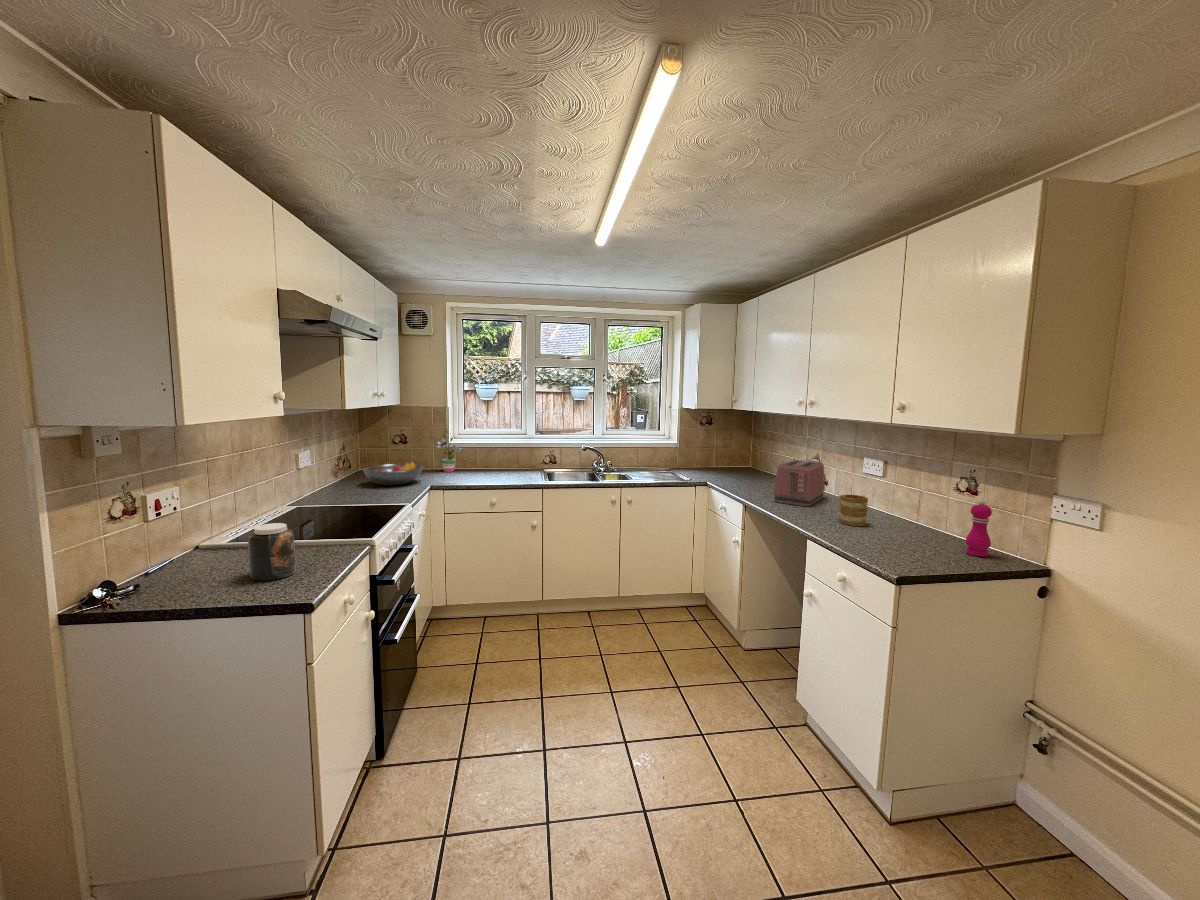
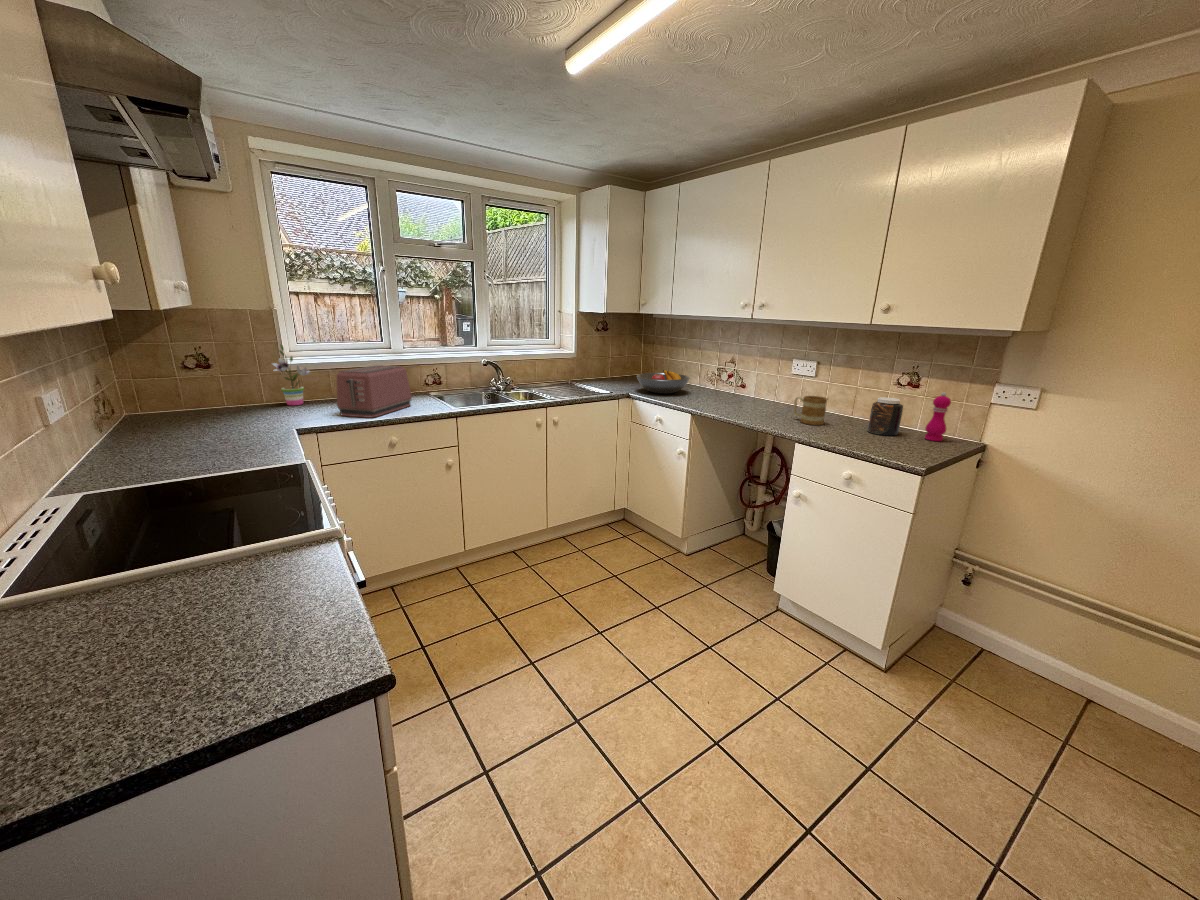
toaster: present [774,460,825,506] -> present [336,365,411,418]
fruit bowl: present [363,462,423,485] -> present [637,370,690,393]
jar: present [248,523,296,581] -> present [867,397,903,436]

